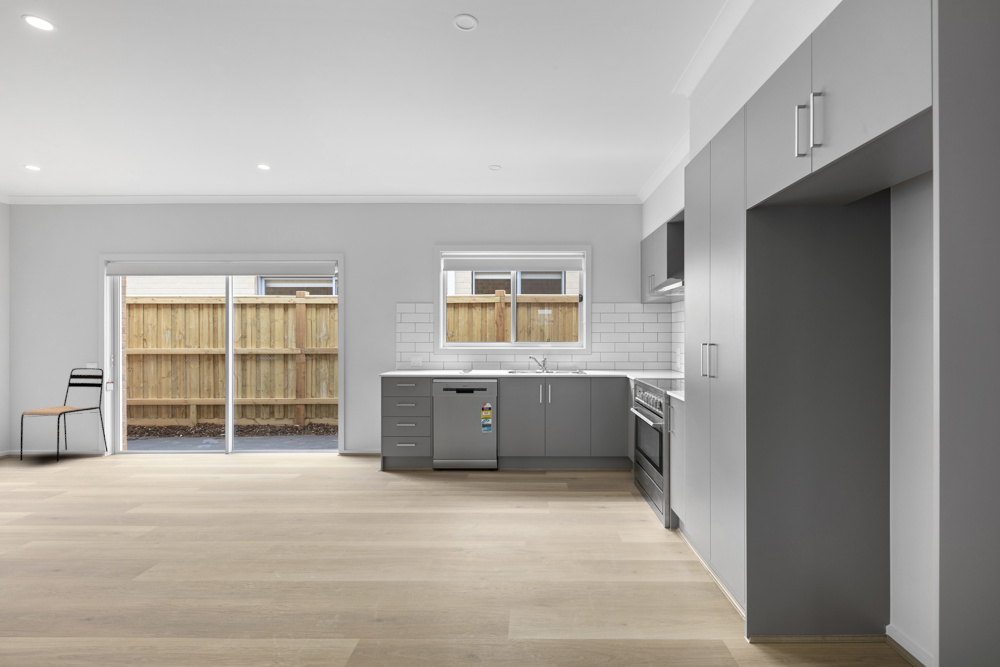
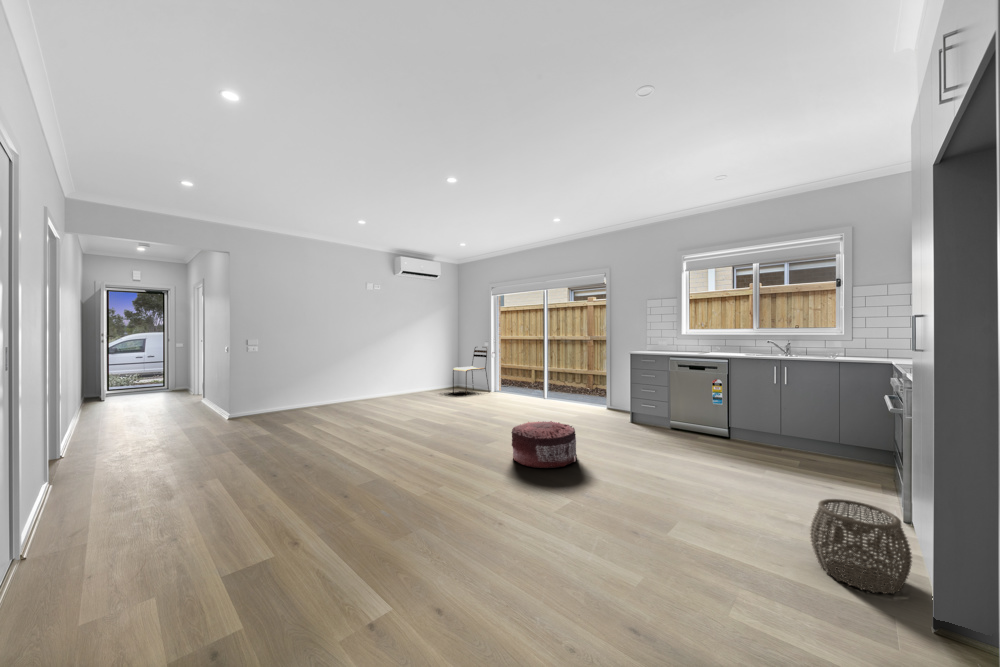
pouf: none [243,486,351,566] -> present [511,421,577,468]
woven basket: none [650,518,726,602] -> present [810,499,912,594]

